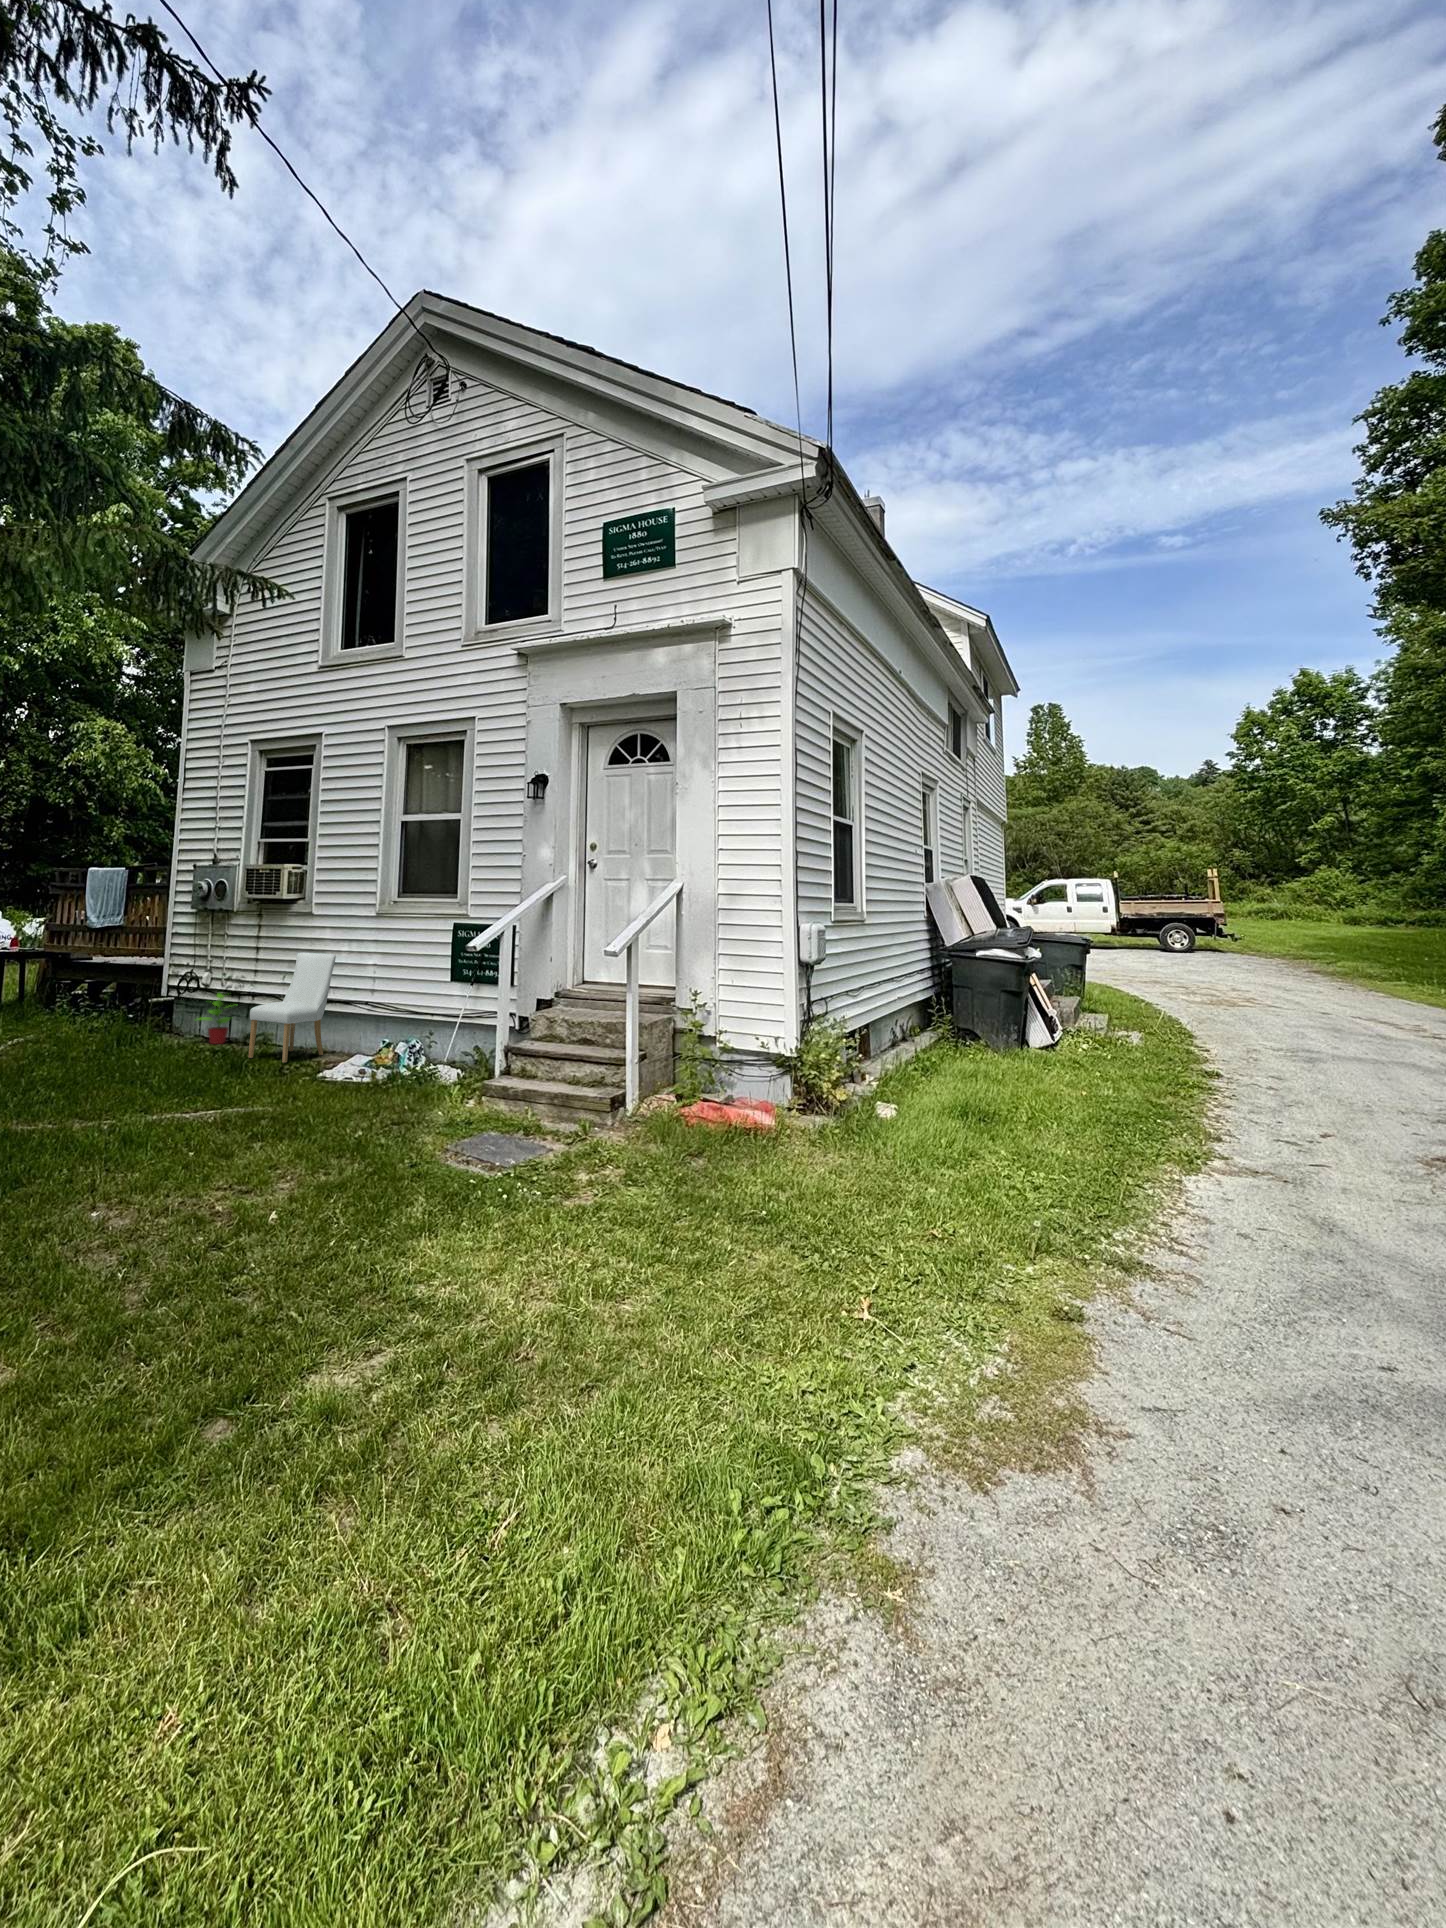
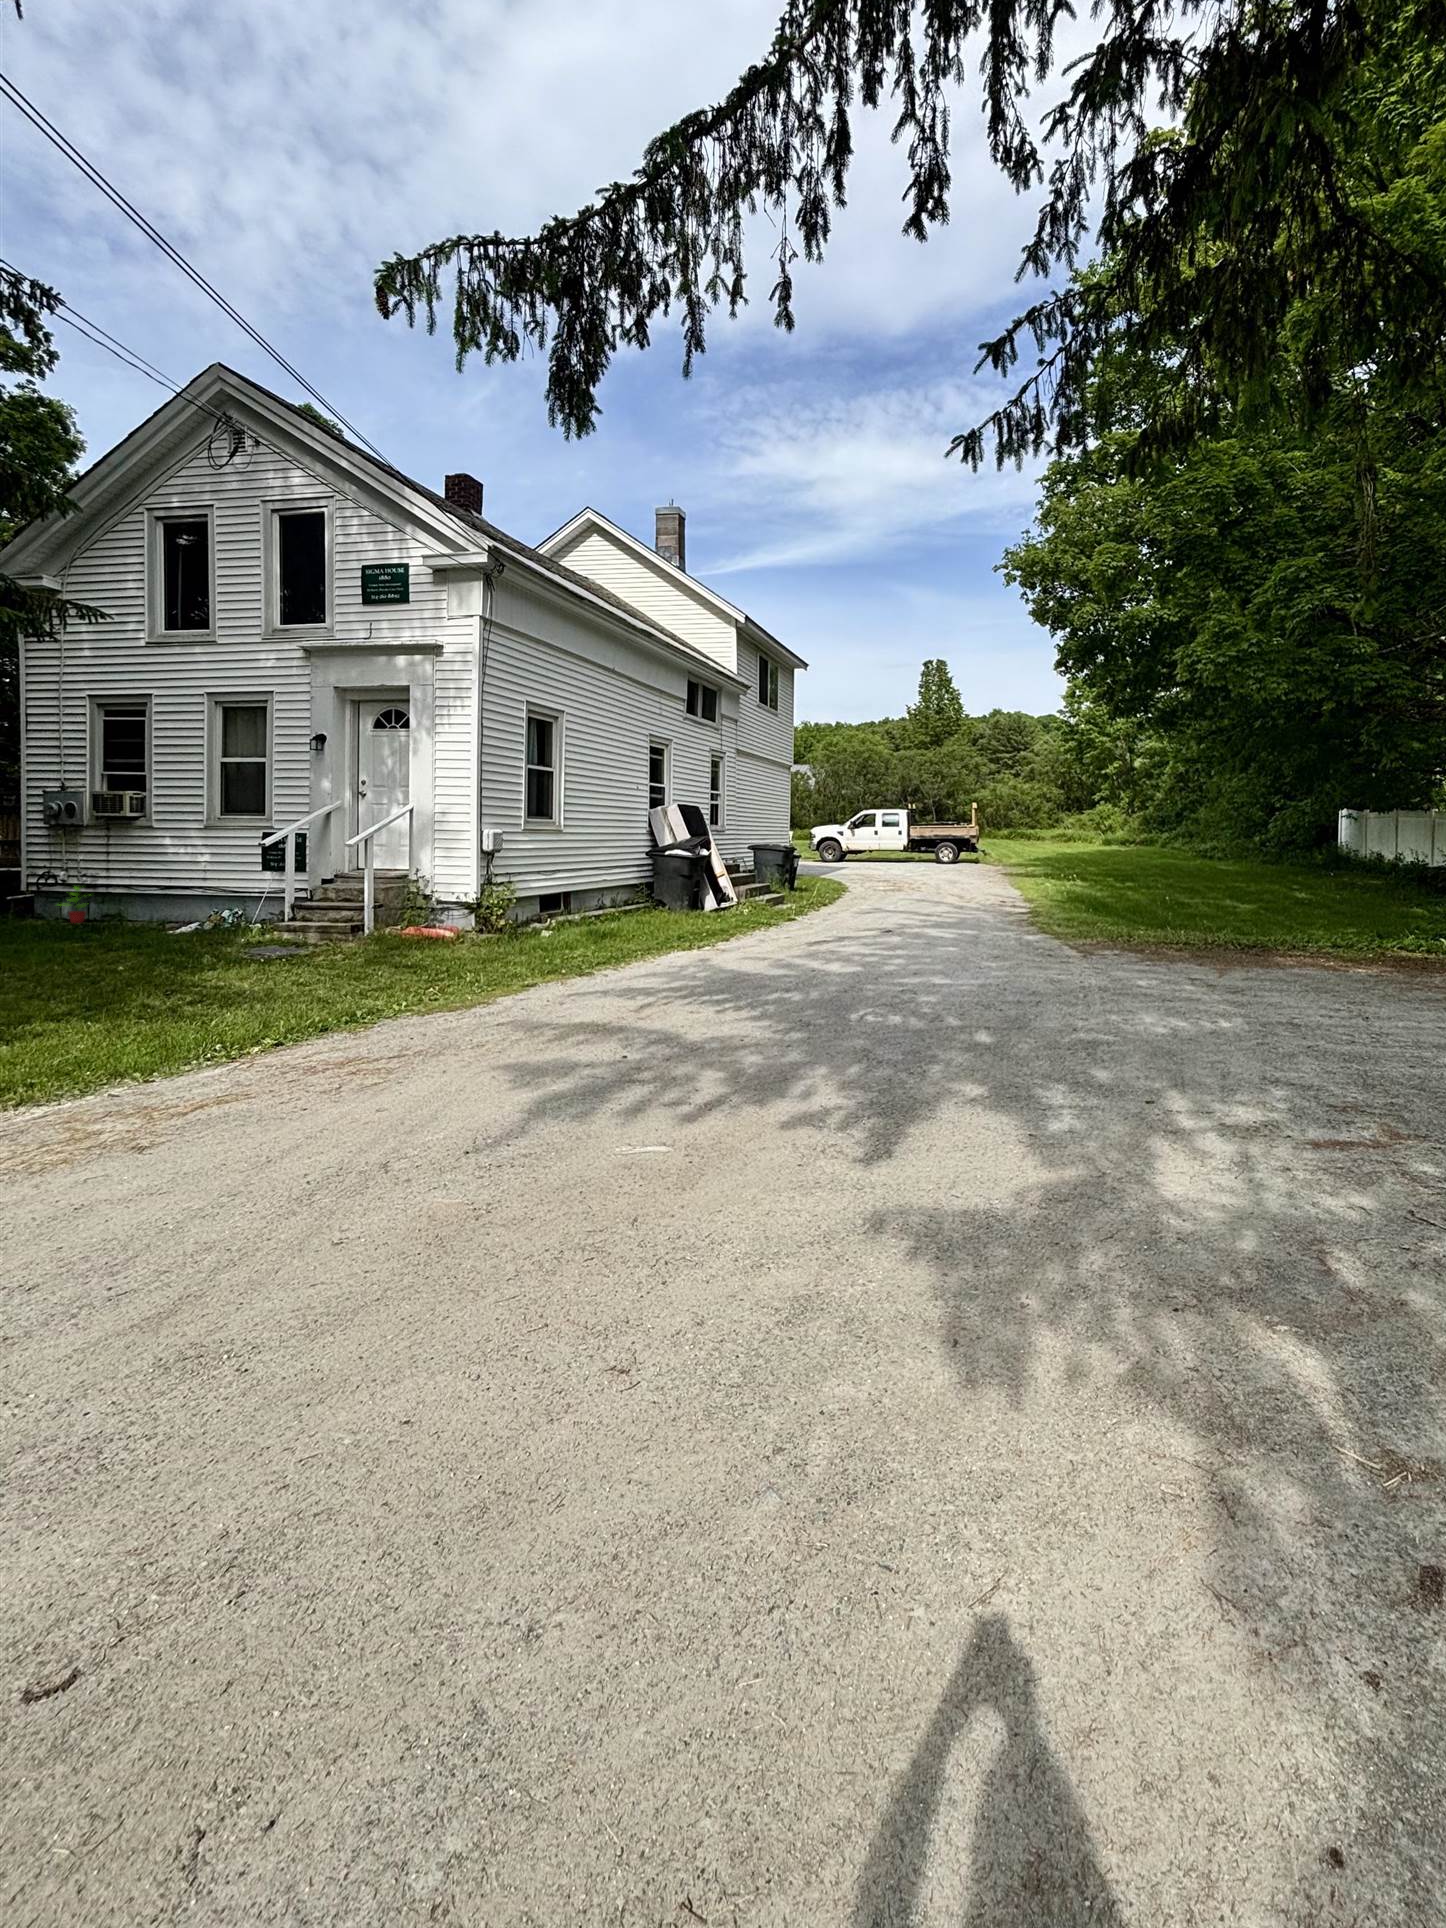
chair: present [248,953,336,1063] -> none [105,855,175,928]

